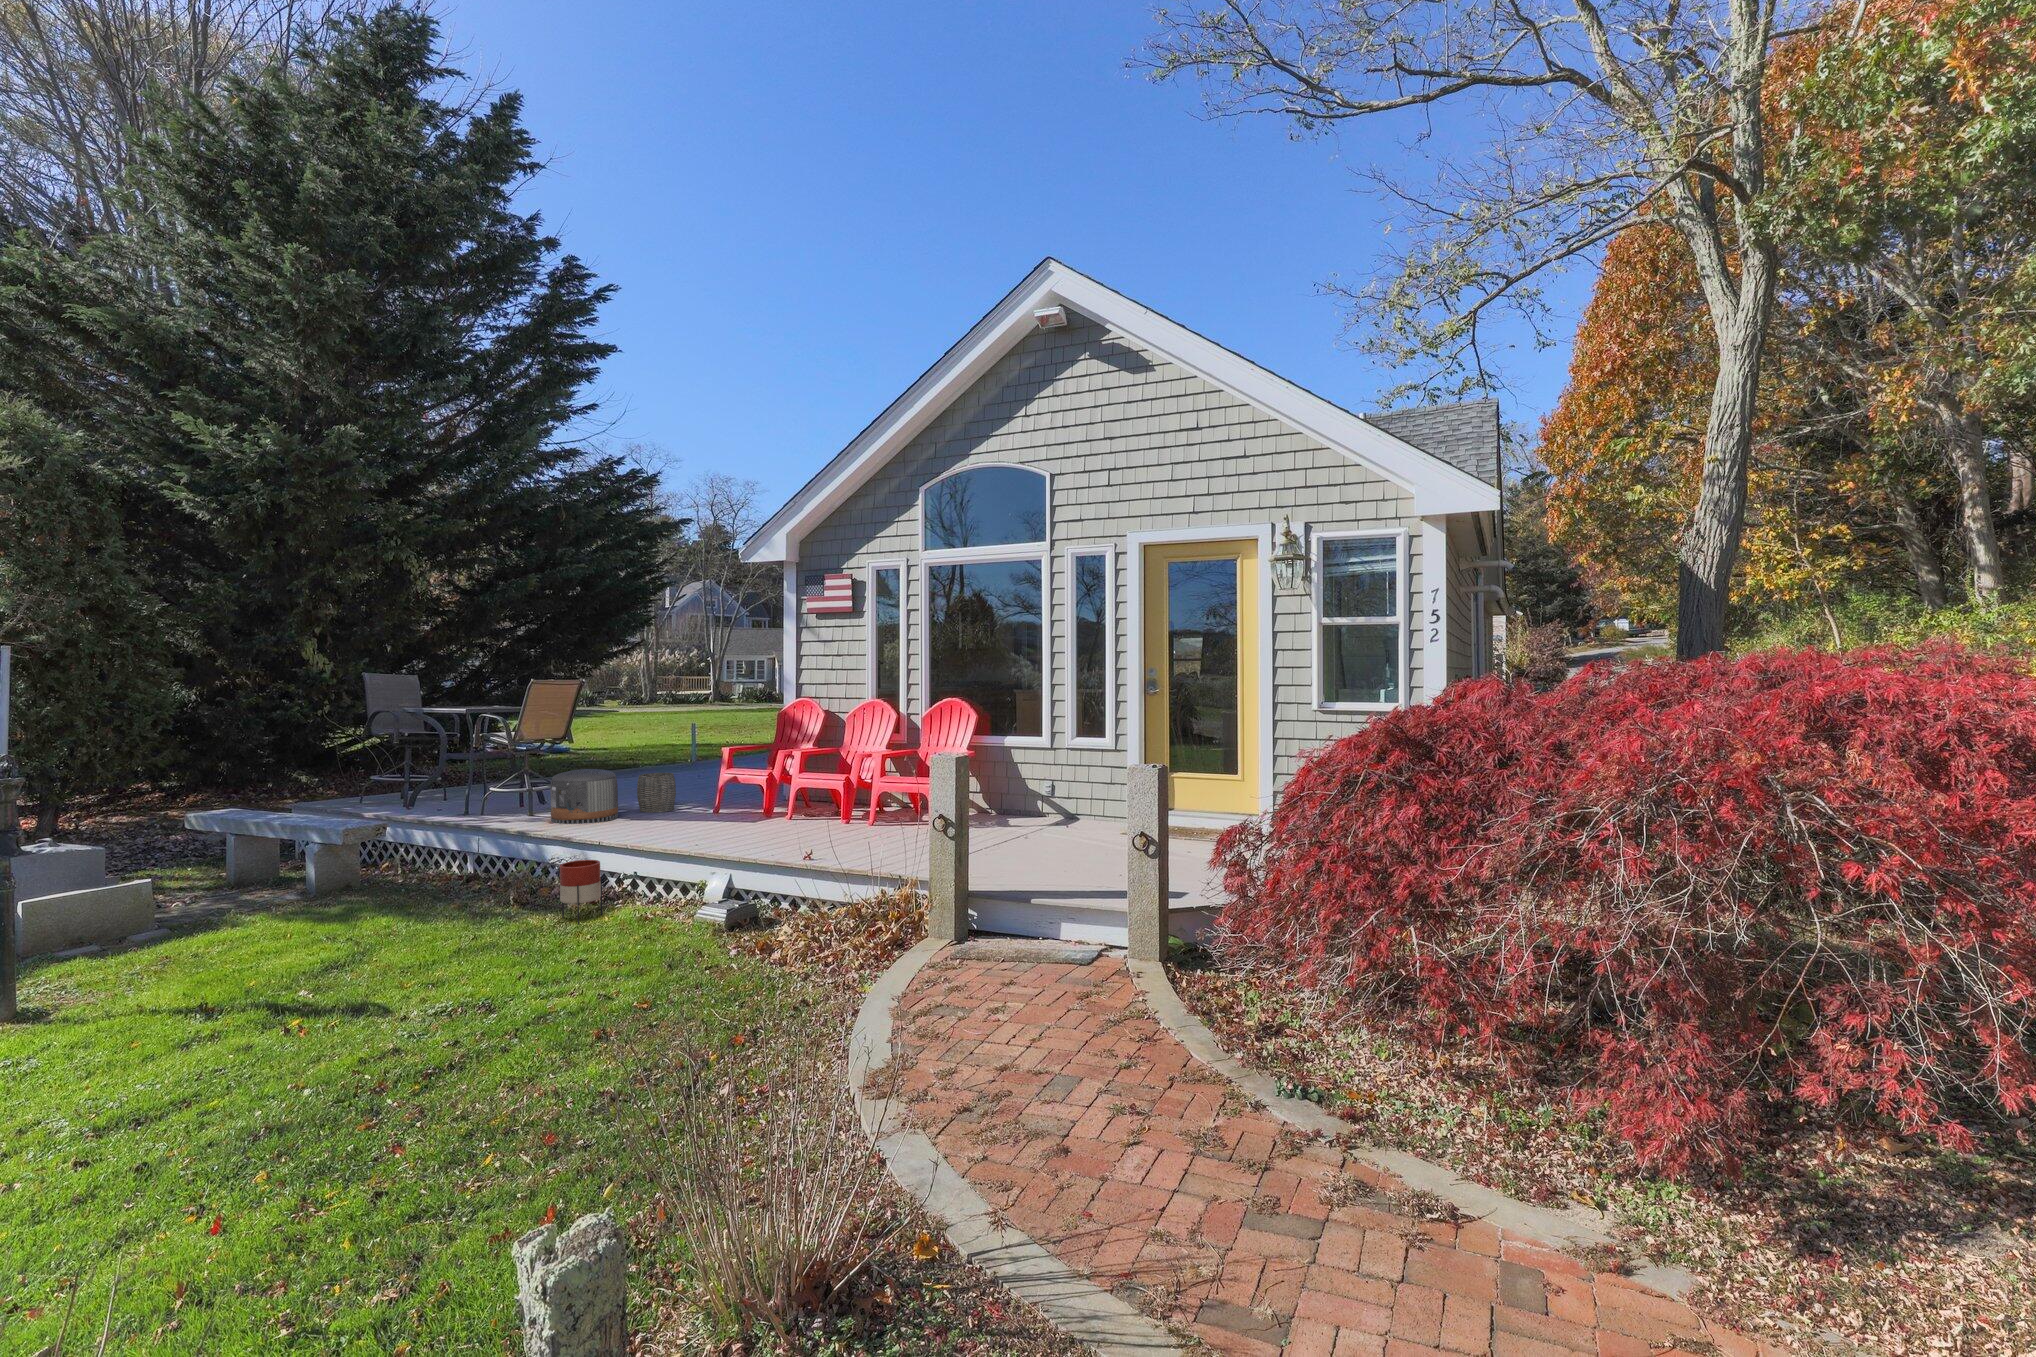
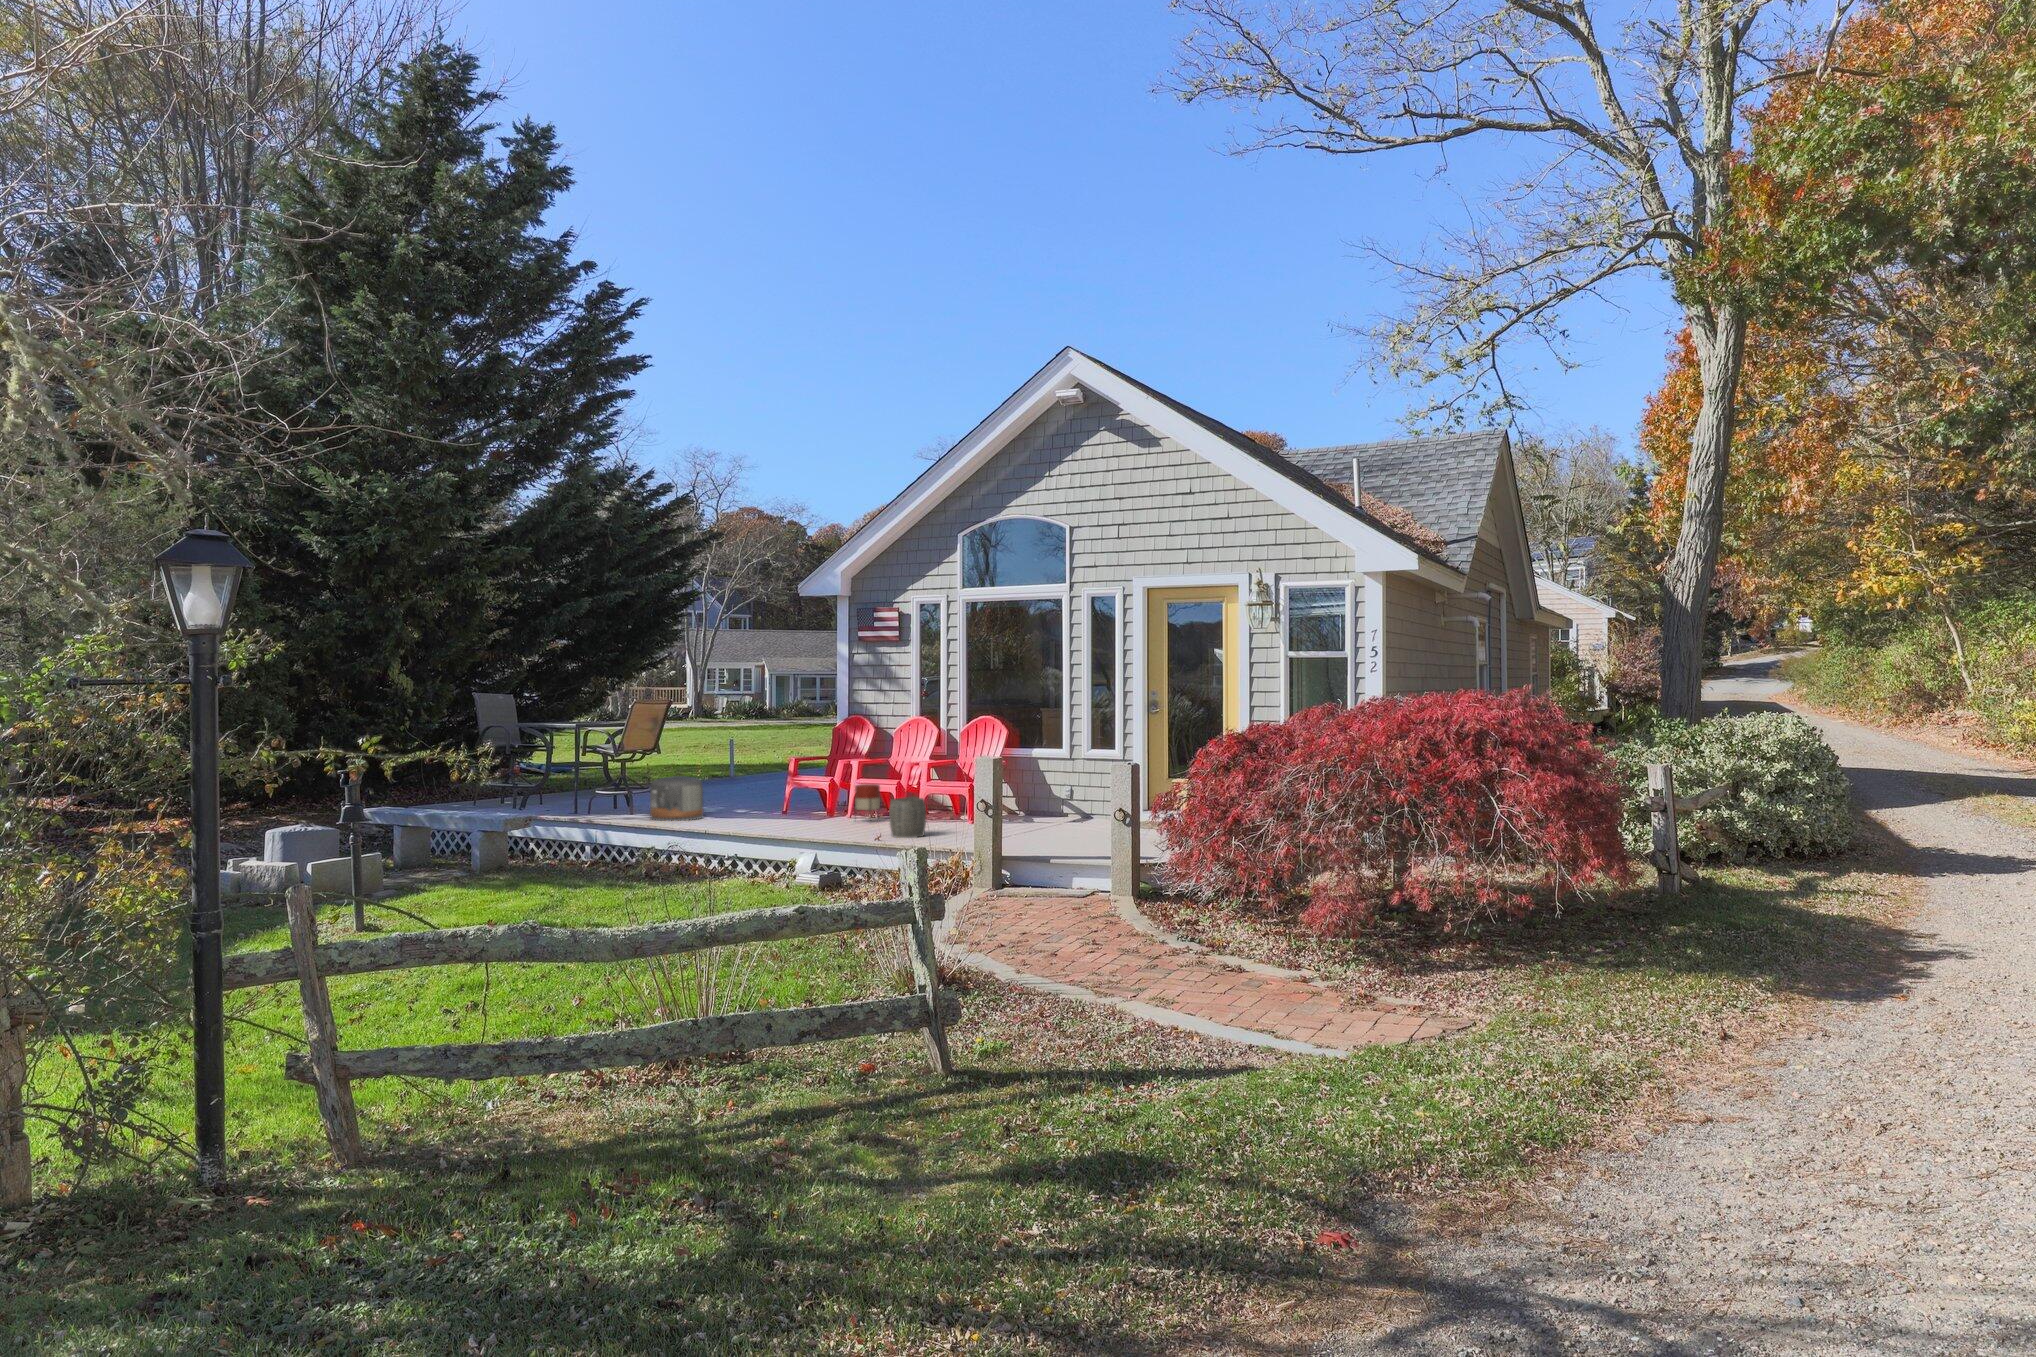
woven basket: present [637,773,676,813] -> present [889,797,926,838]
planter: present [560,860,602,925] -> present [854,784,880,811]

